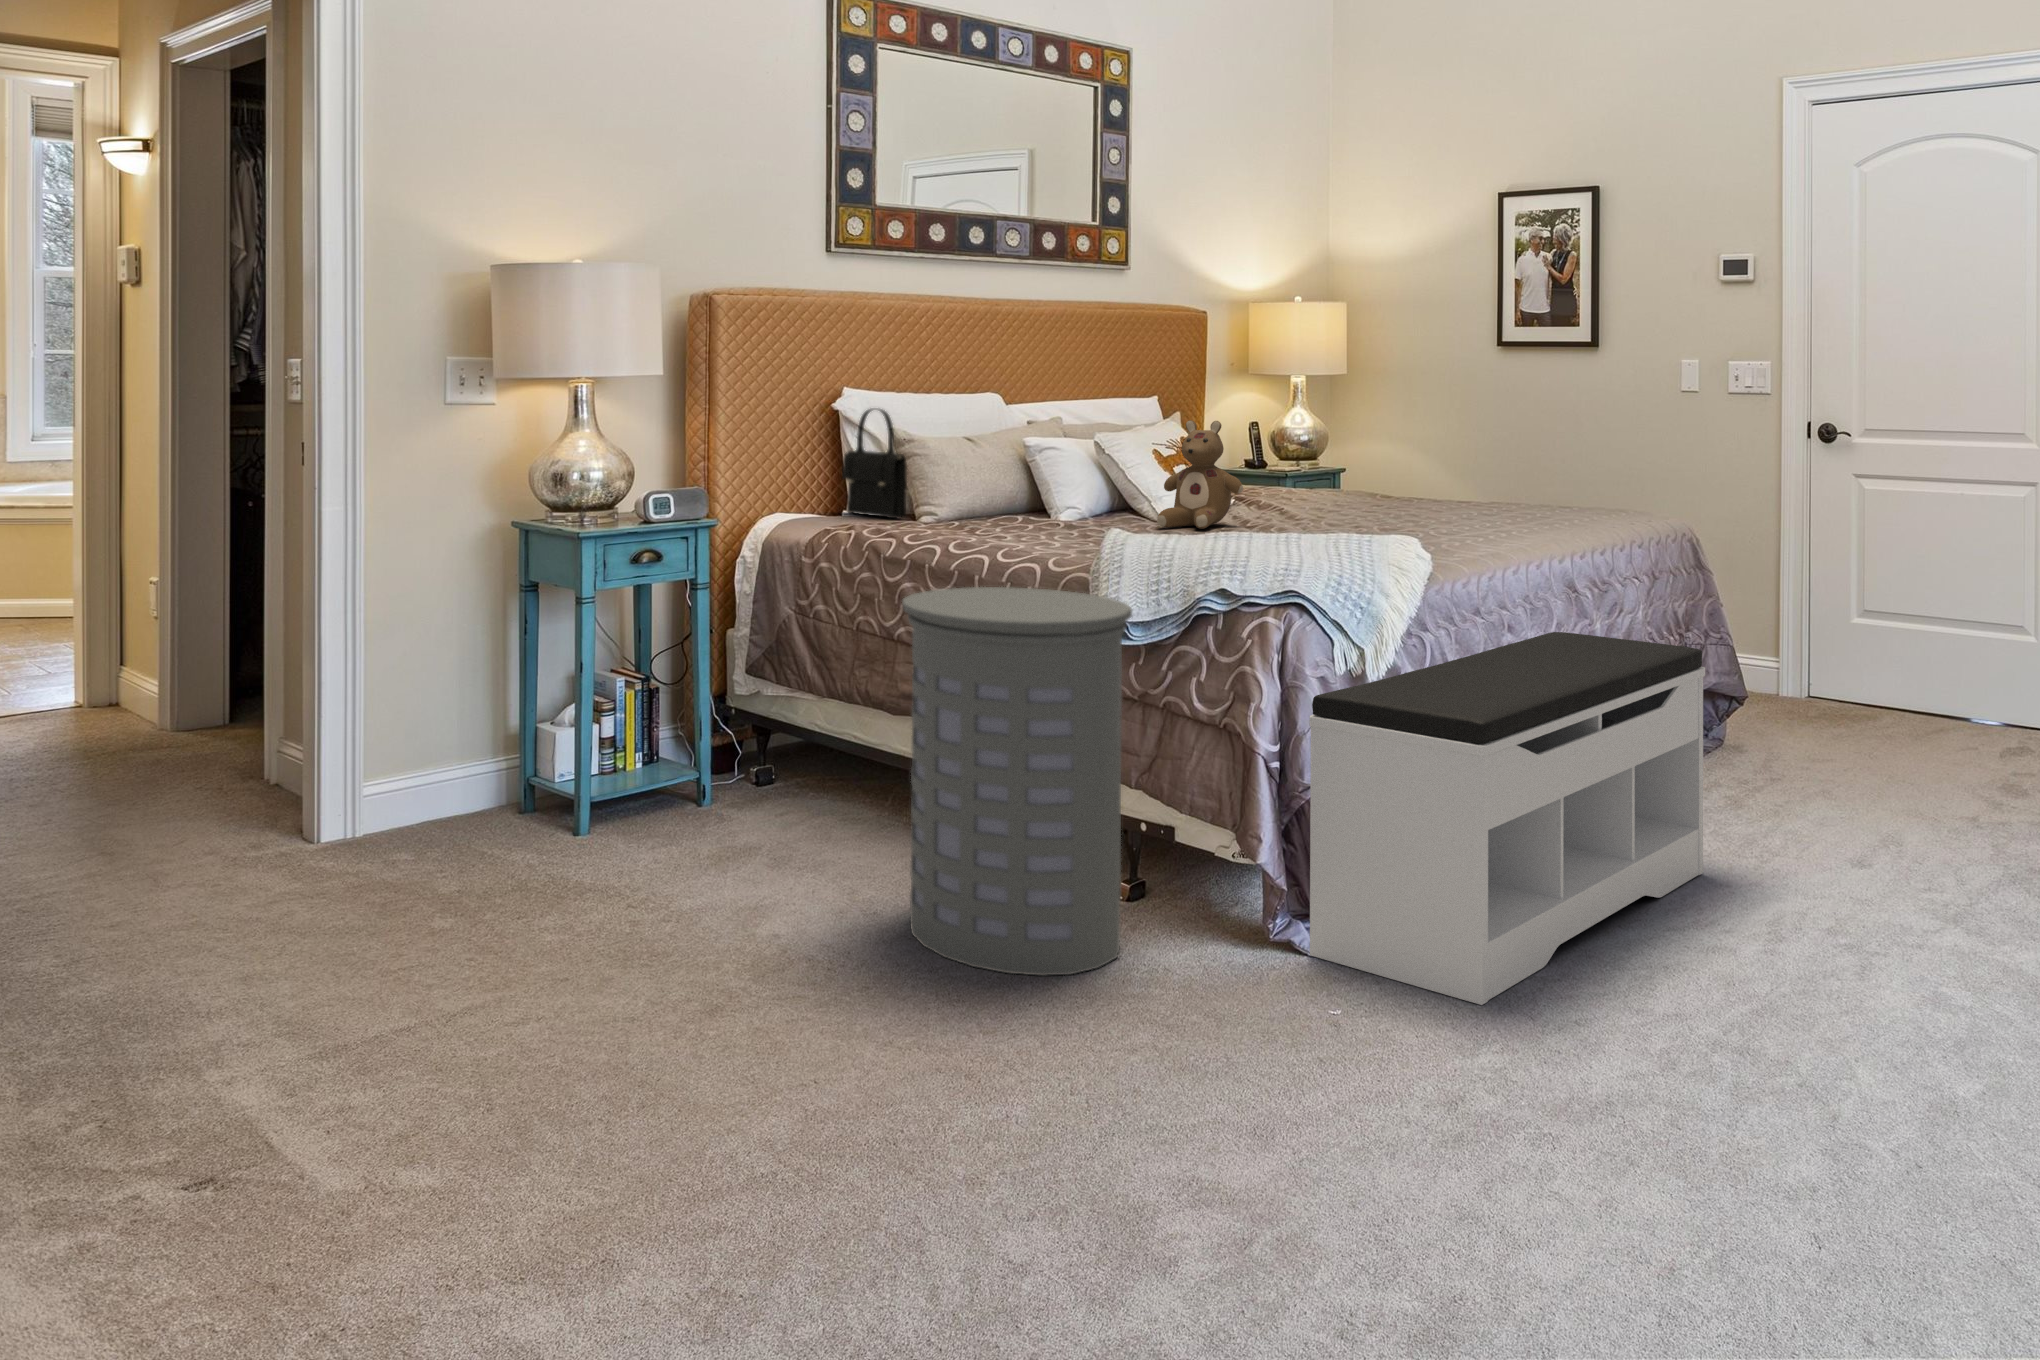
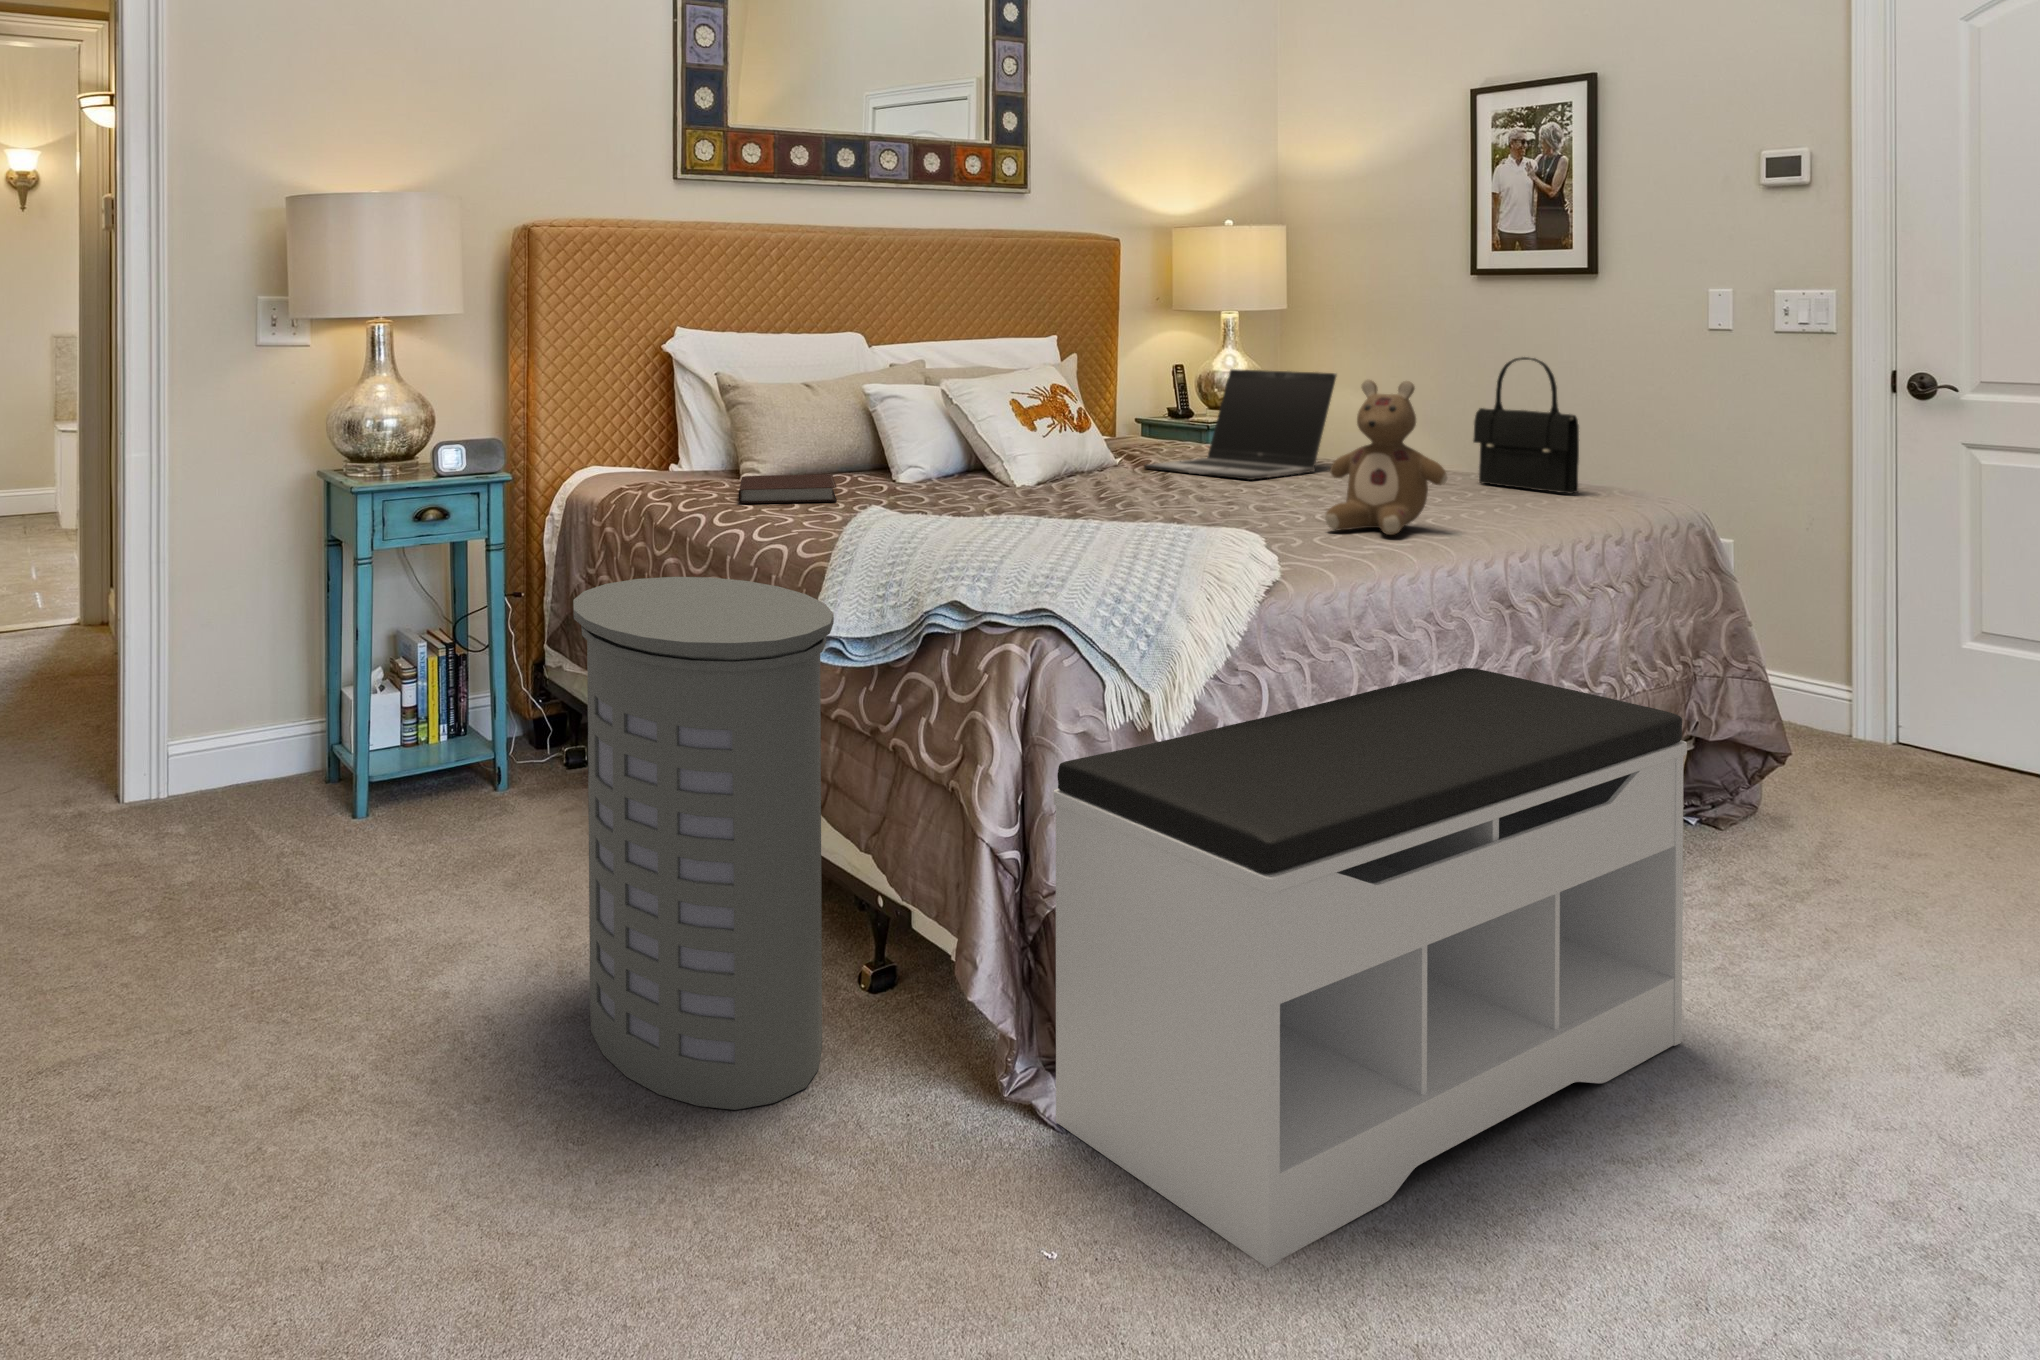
handbag: present [842,409,907,518] -> present [1473,357,1579,494]
stuffed bear: present [1157,420,1243,529] -> present [1325,380,1447,535]
laptop: none [1261,421,1414,509] -> present [1144,369,1337,480]
notebook: none [938,512,1038,535] -> present [739,474,837,503]

